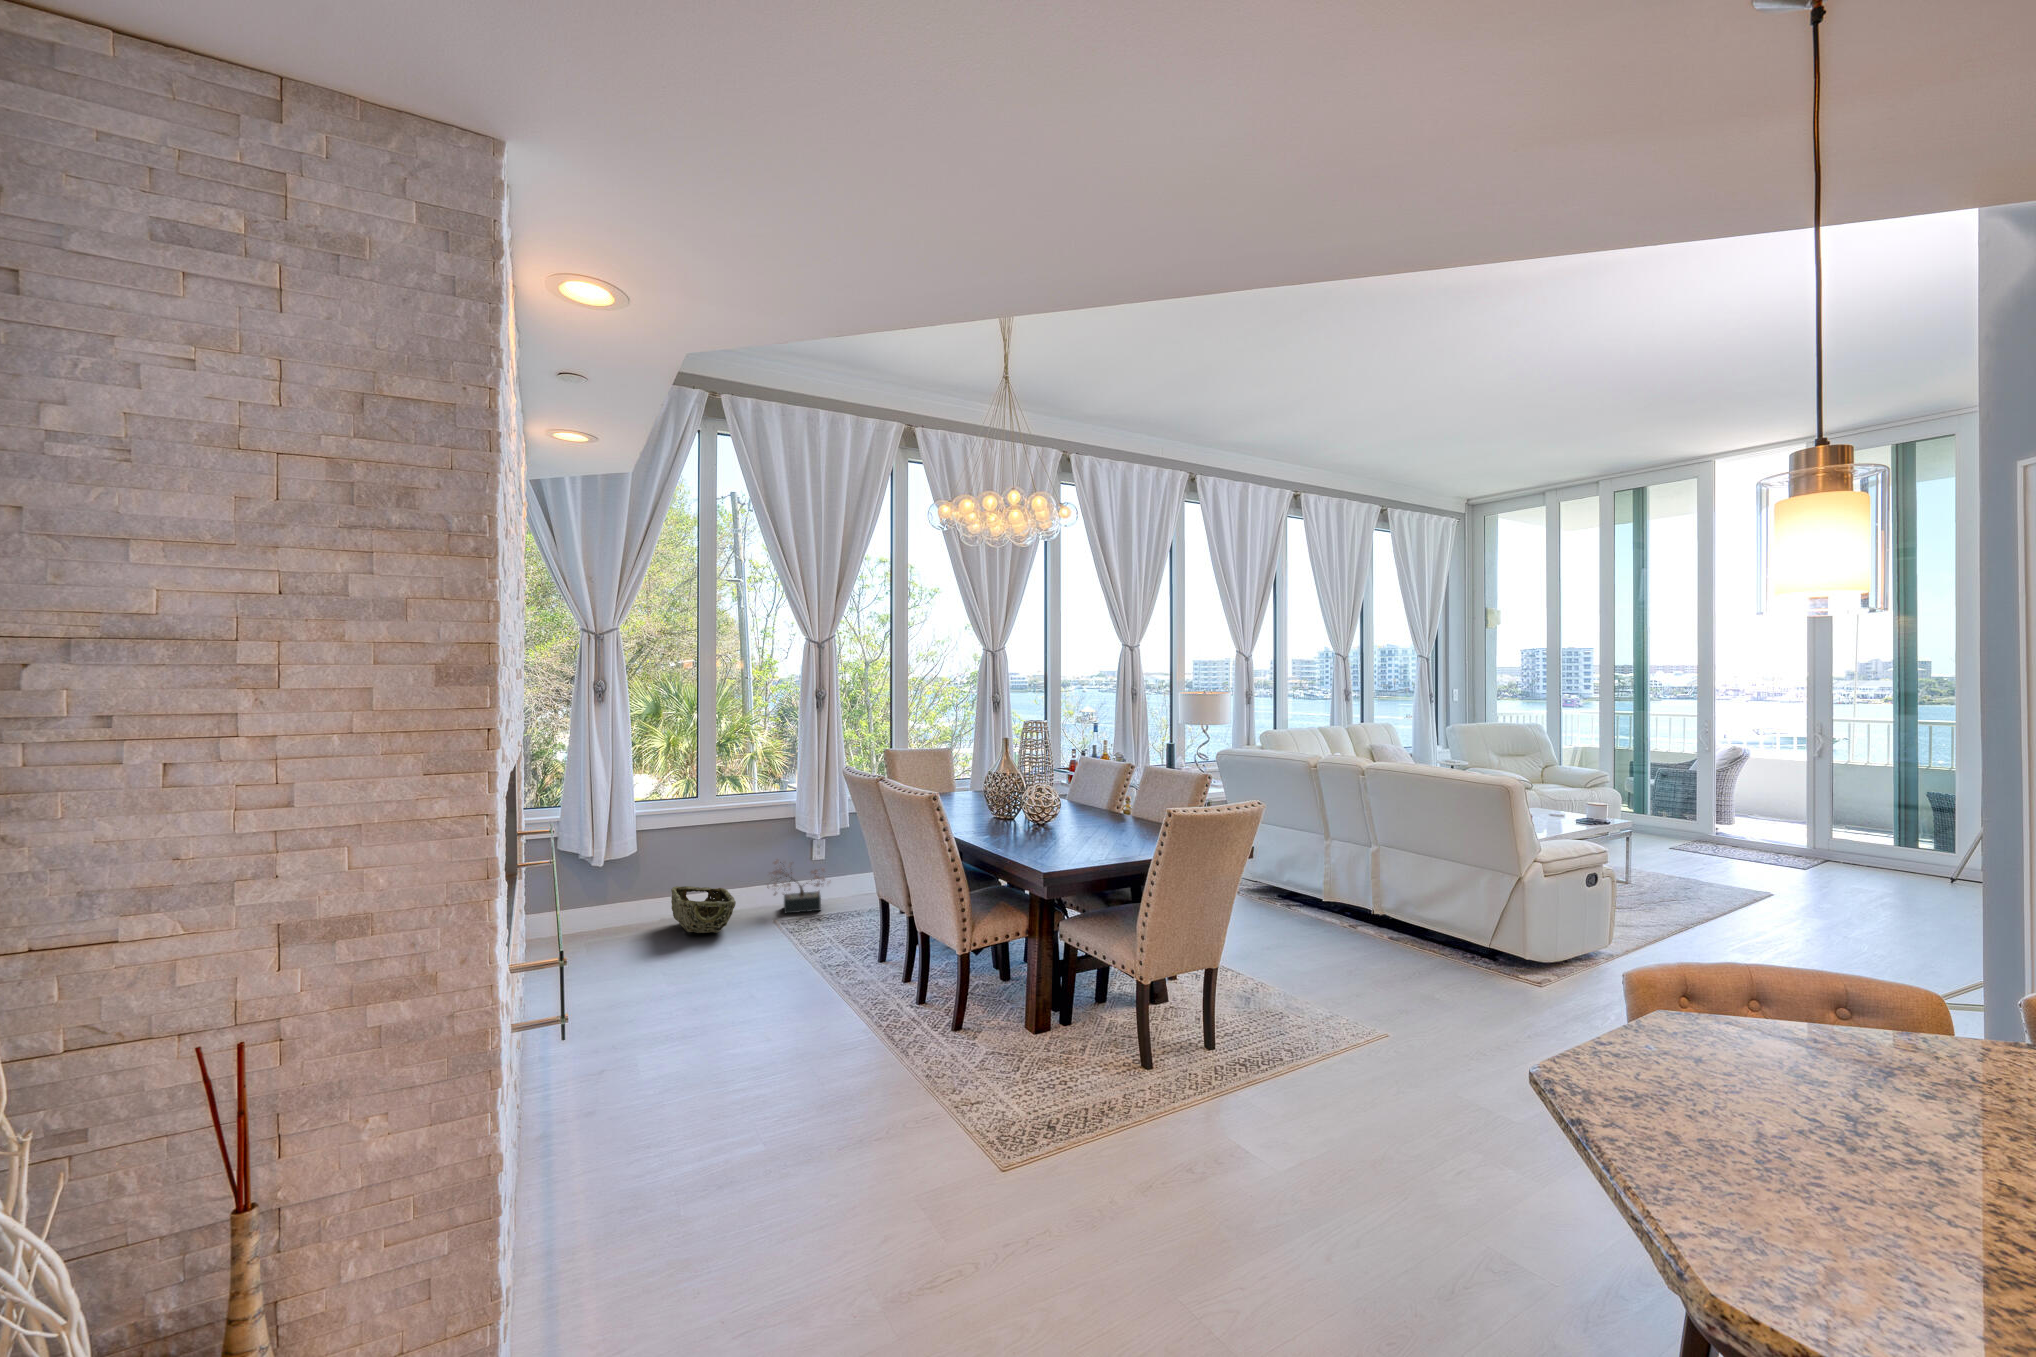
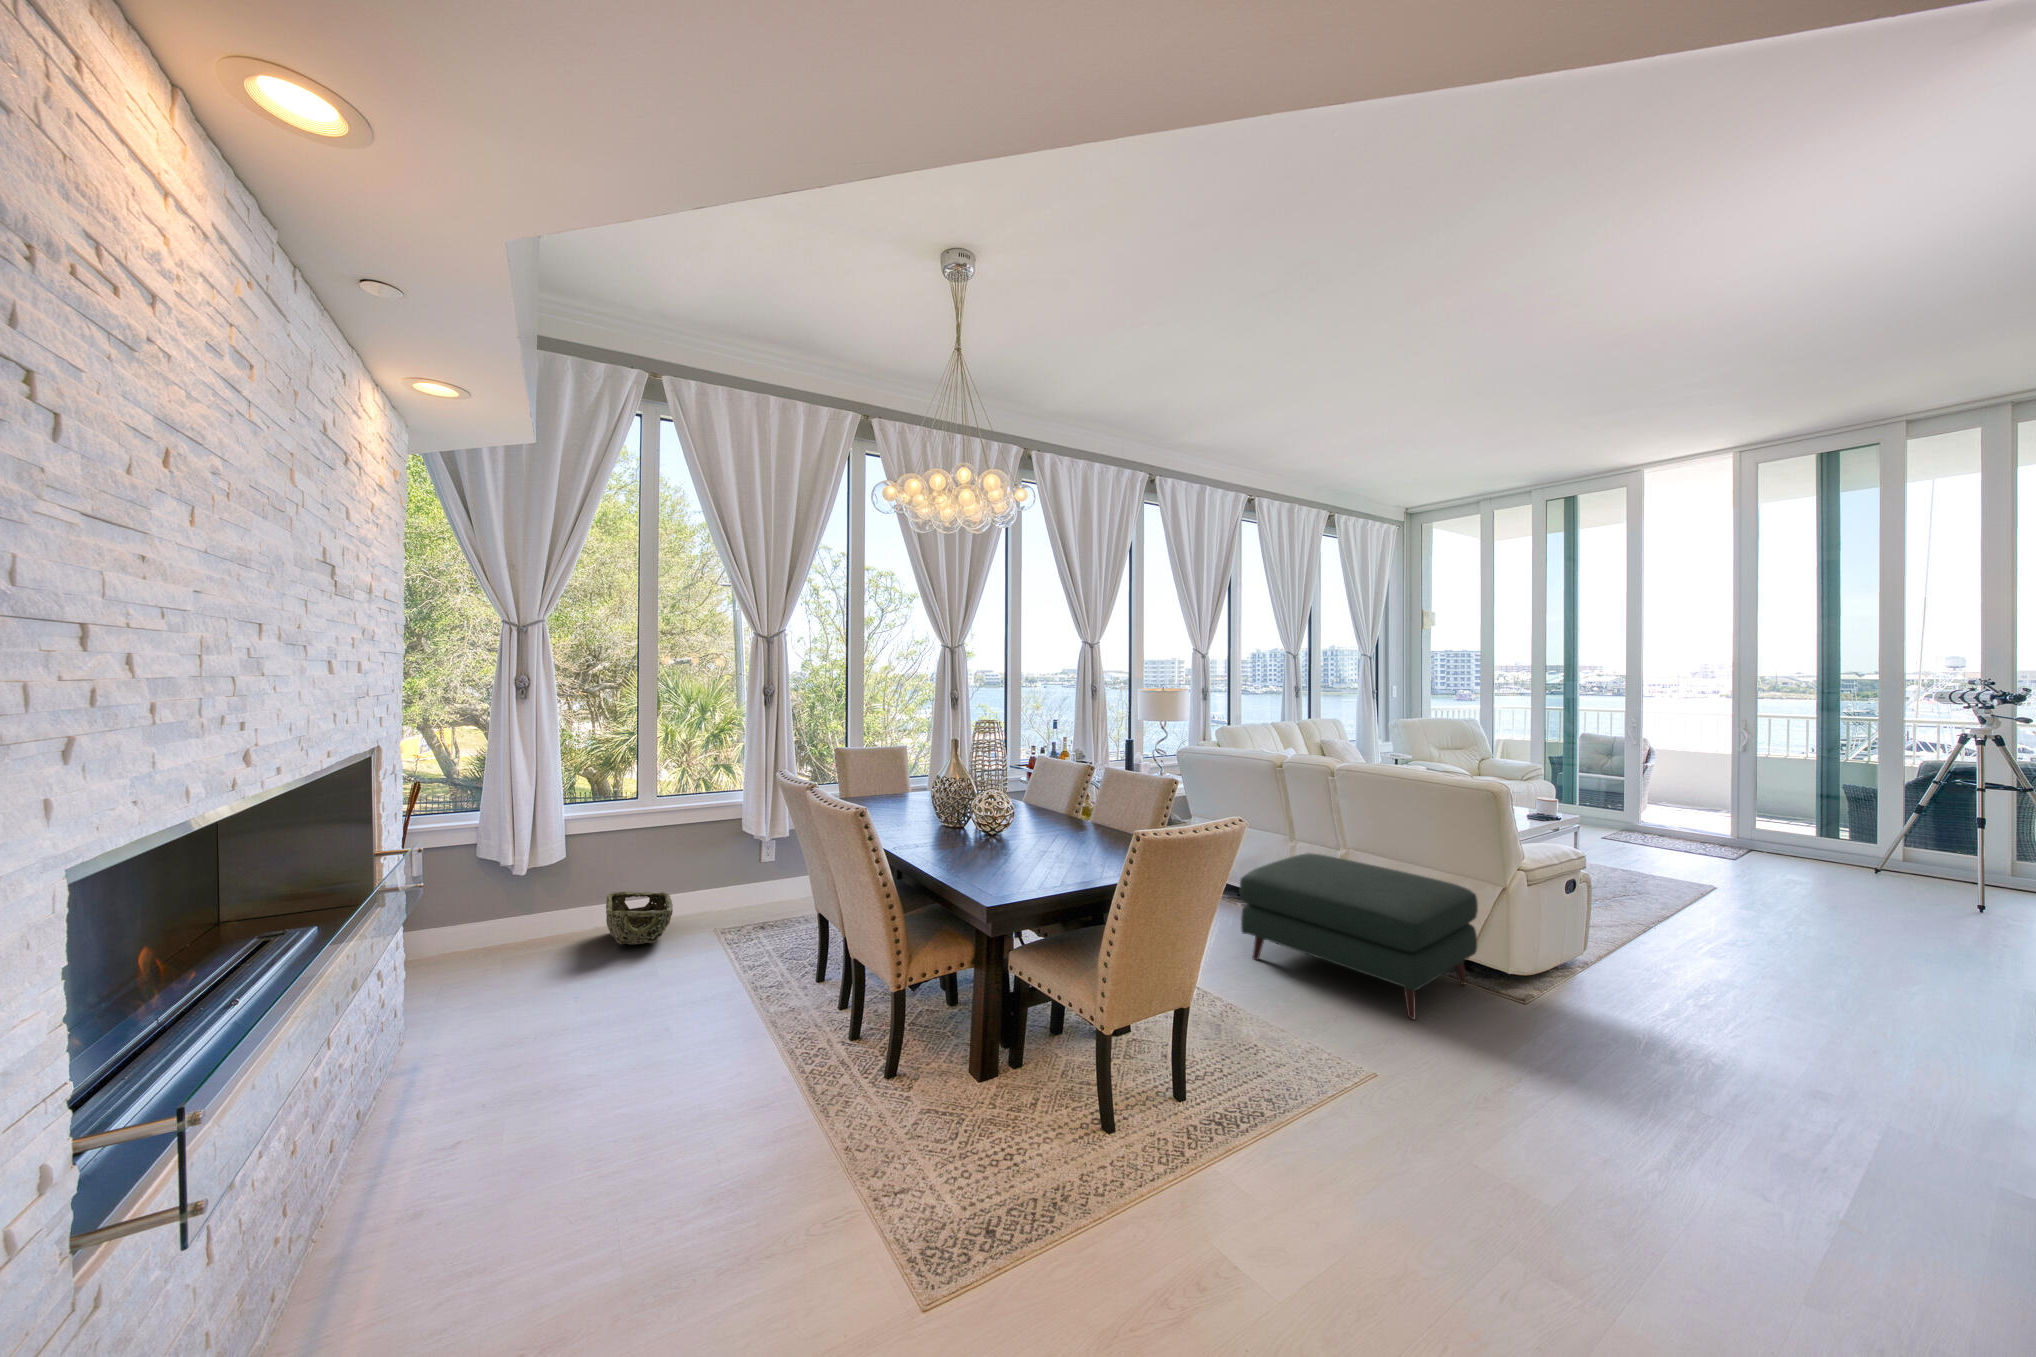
ottoman: none [1273,853,1496,997] -> present [1240,853,1478,1019]
decorative plant: present [767,859,825,914] -> none [713,860,782,918]

